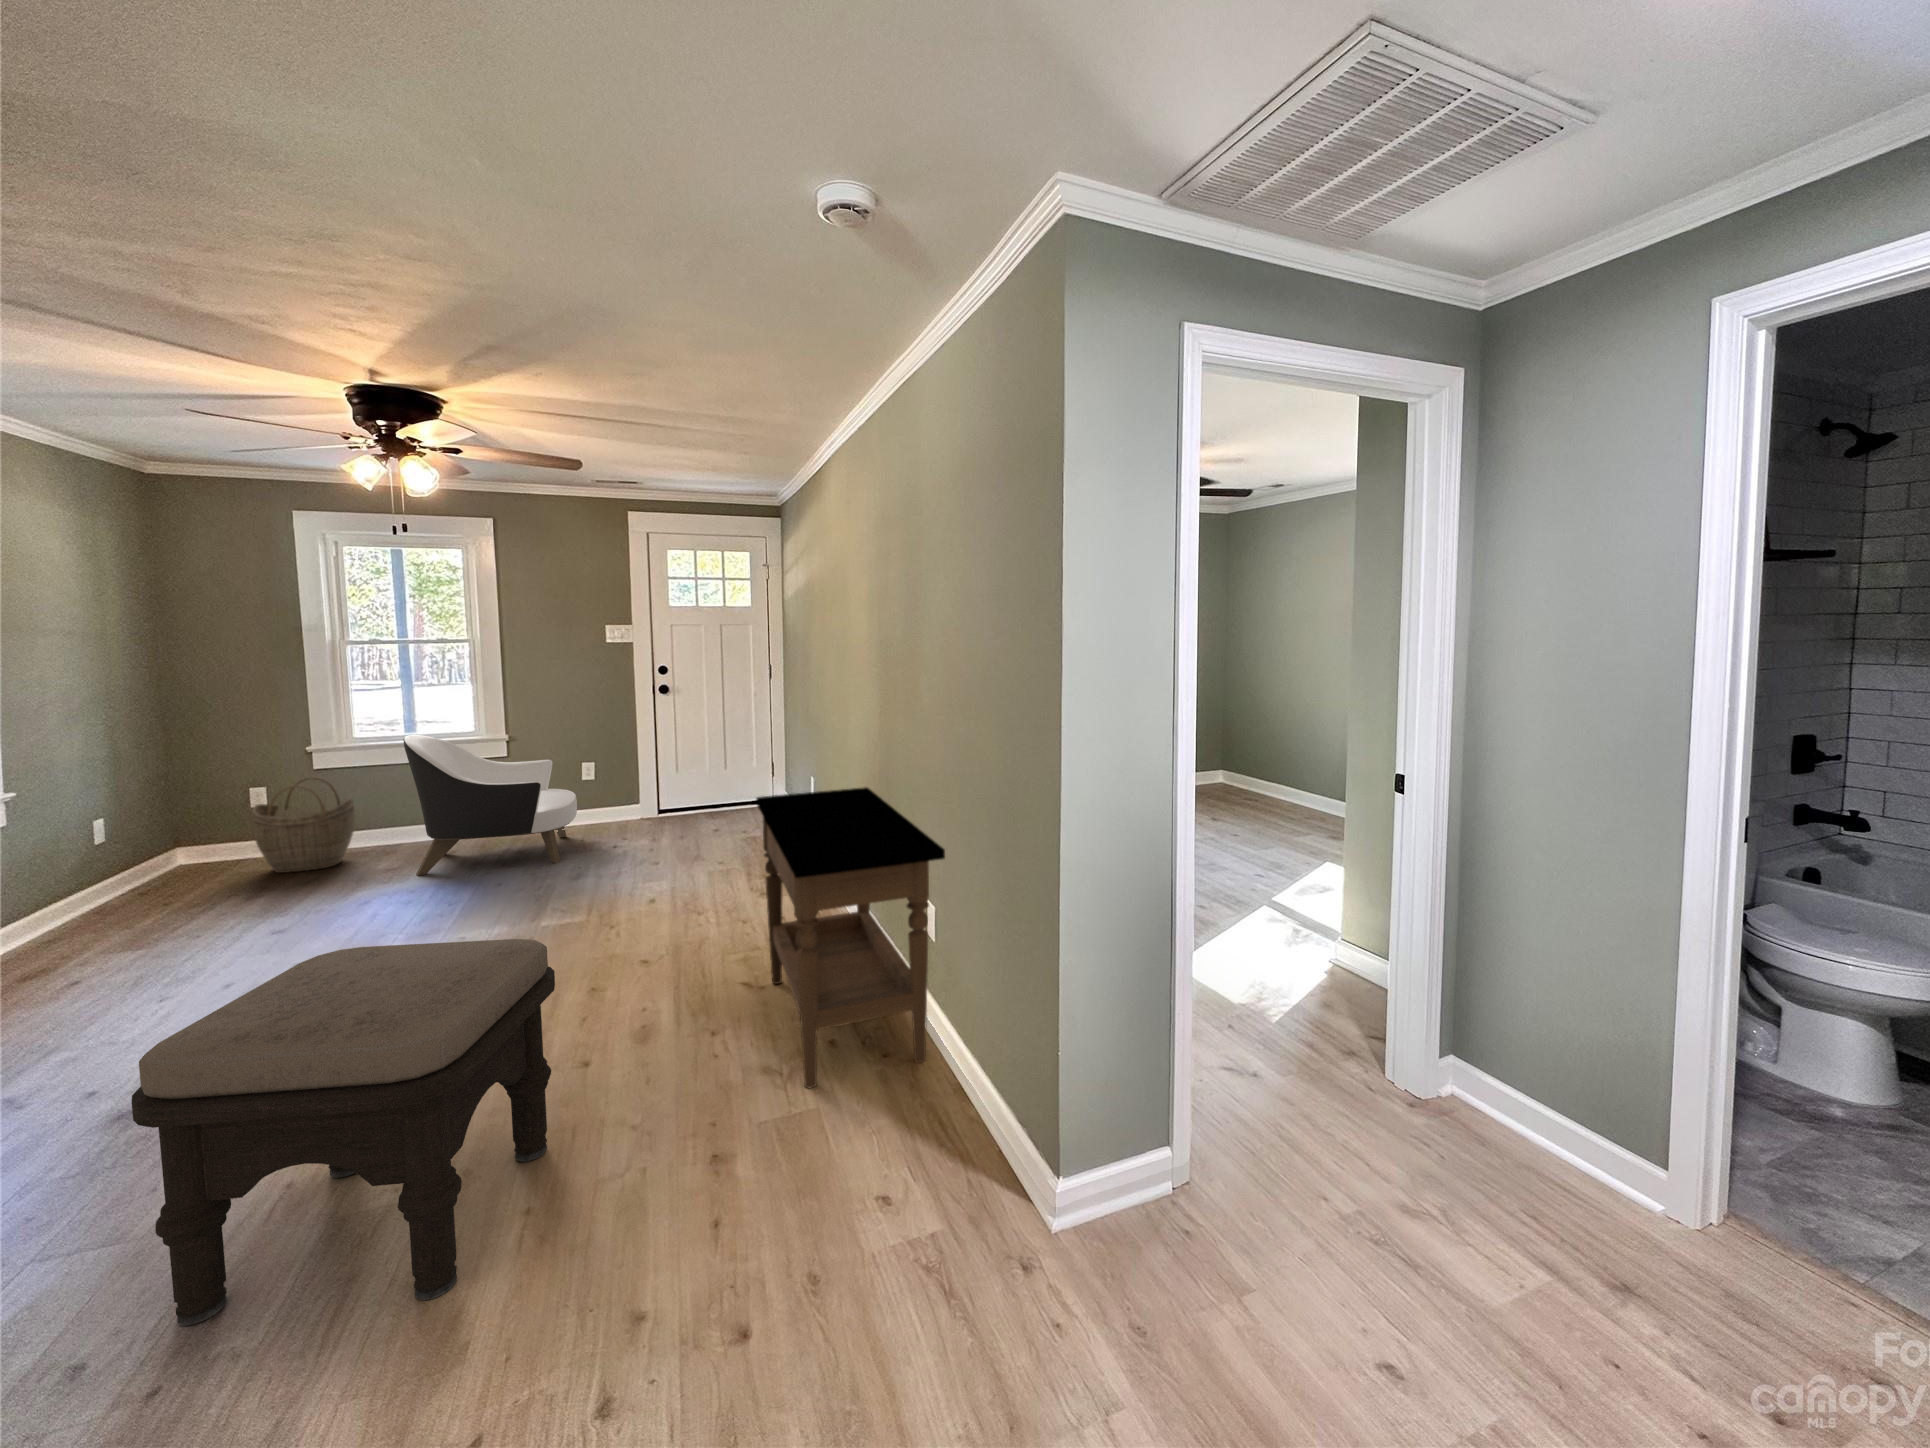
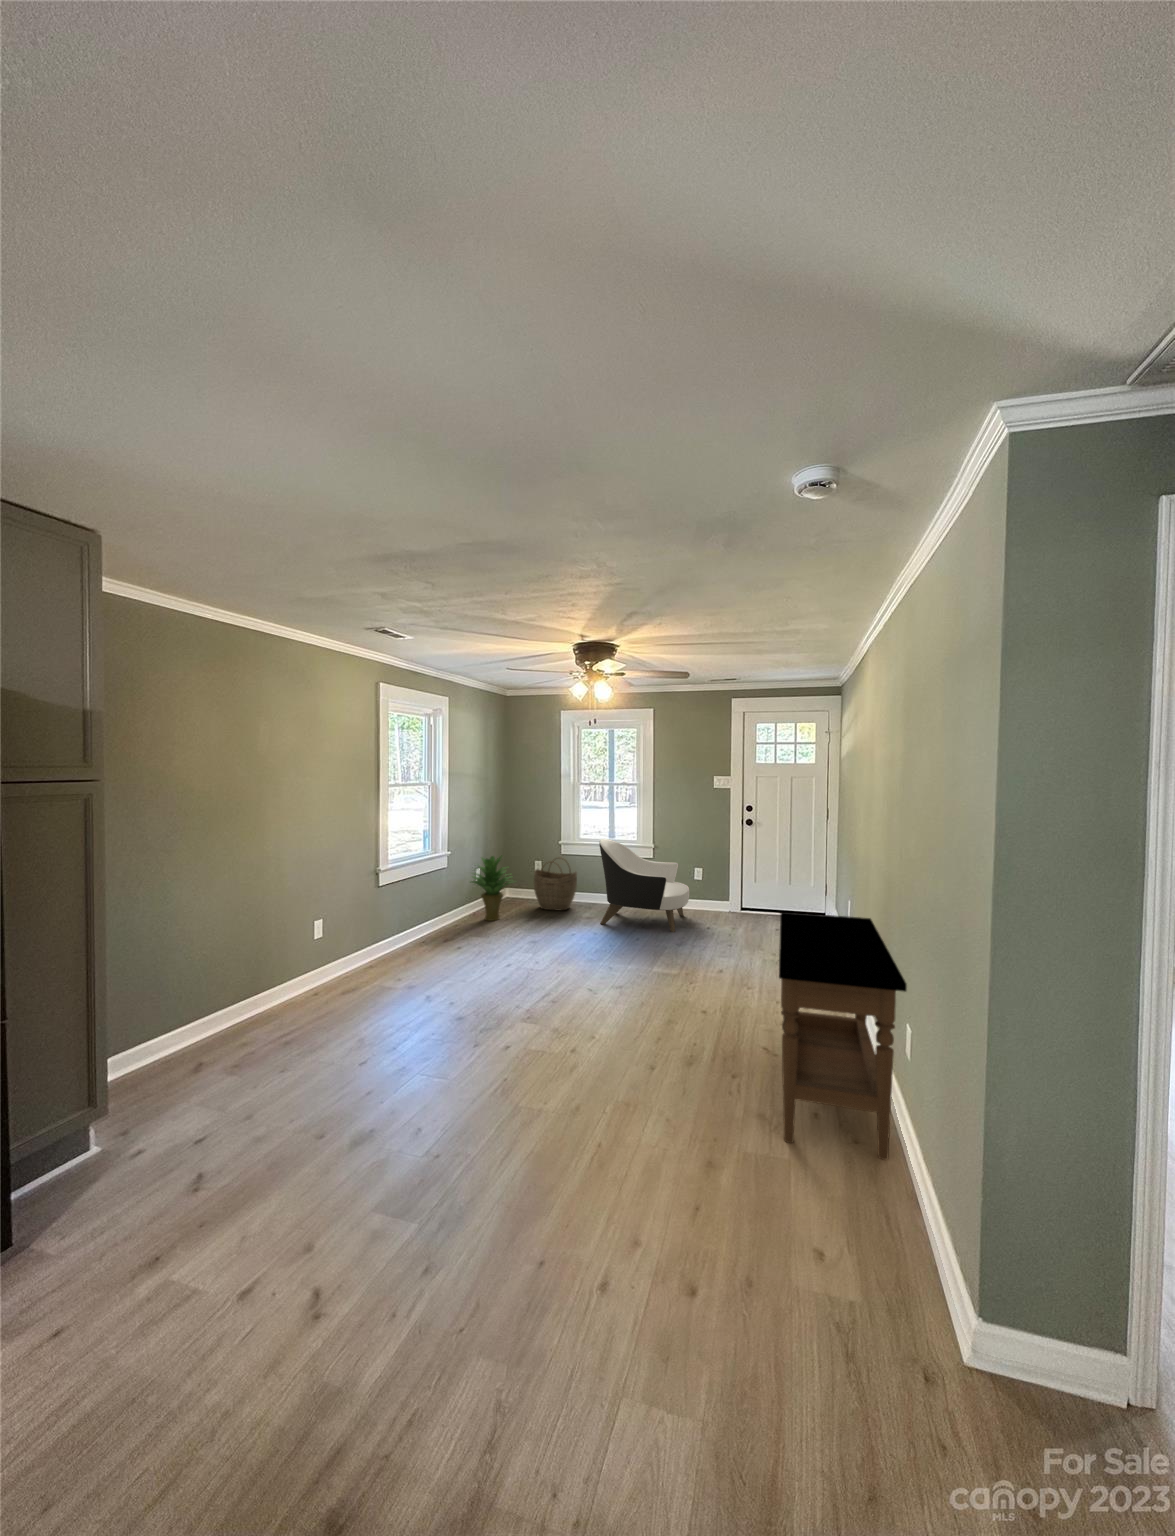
potted plant: none [78,787,216,917] -> present [470,856,513,921]
ottoman: present [131,939,555,1326] -> none [445,959,628,1172]

